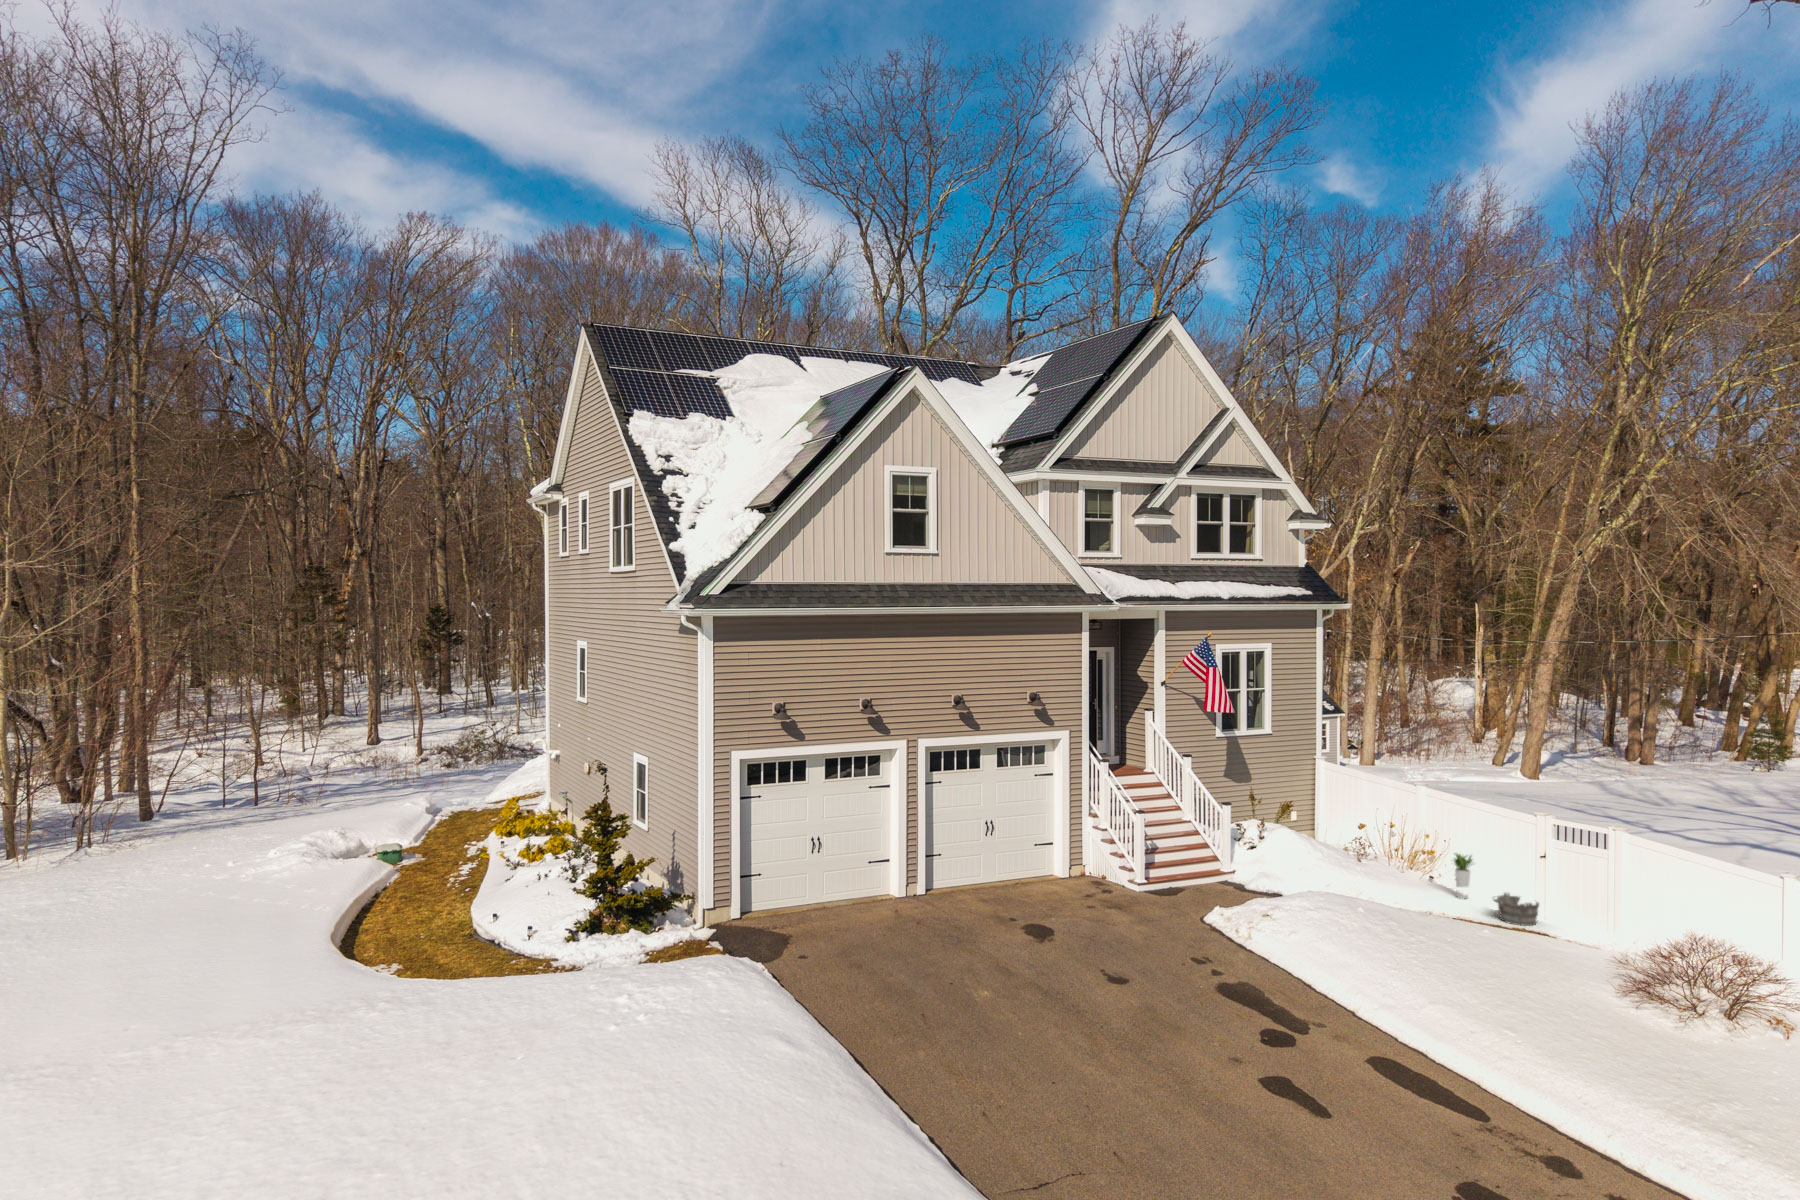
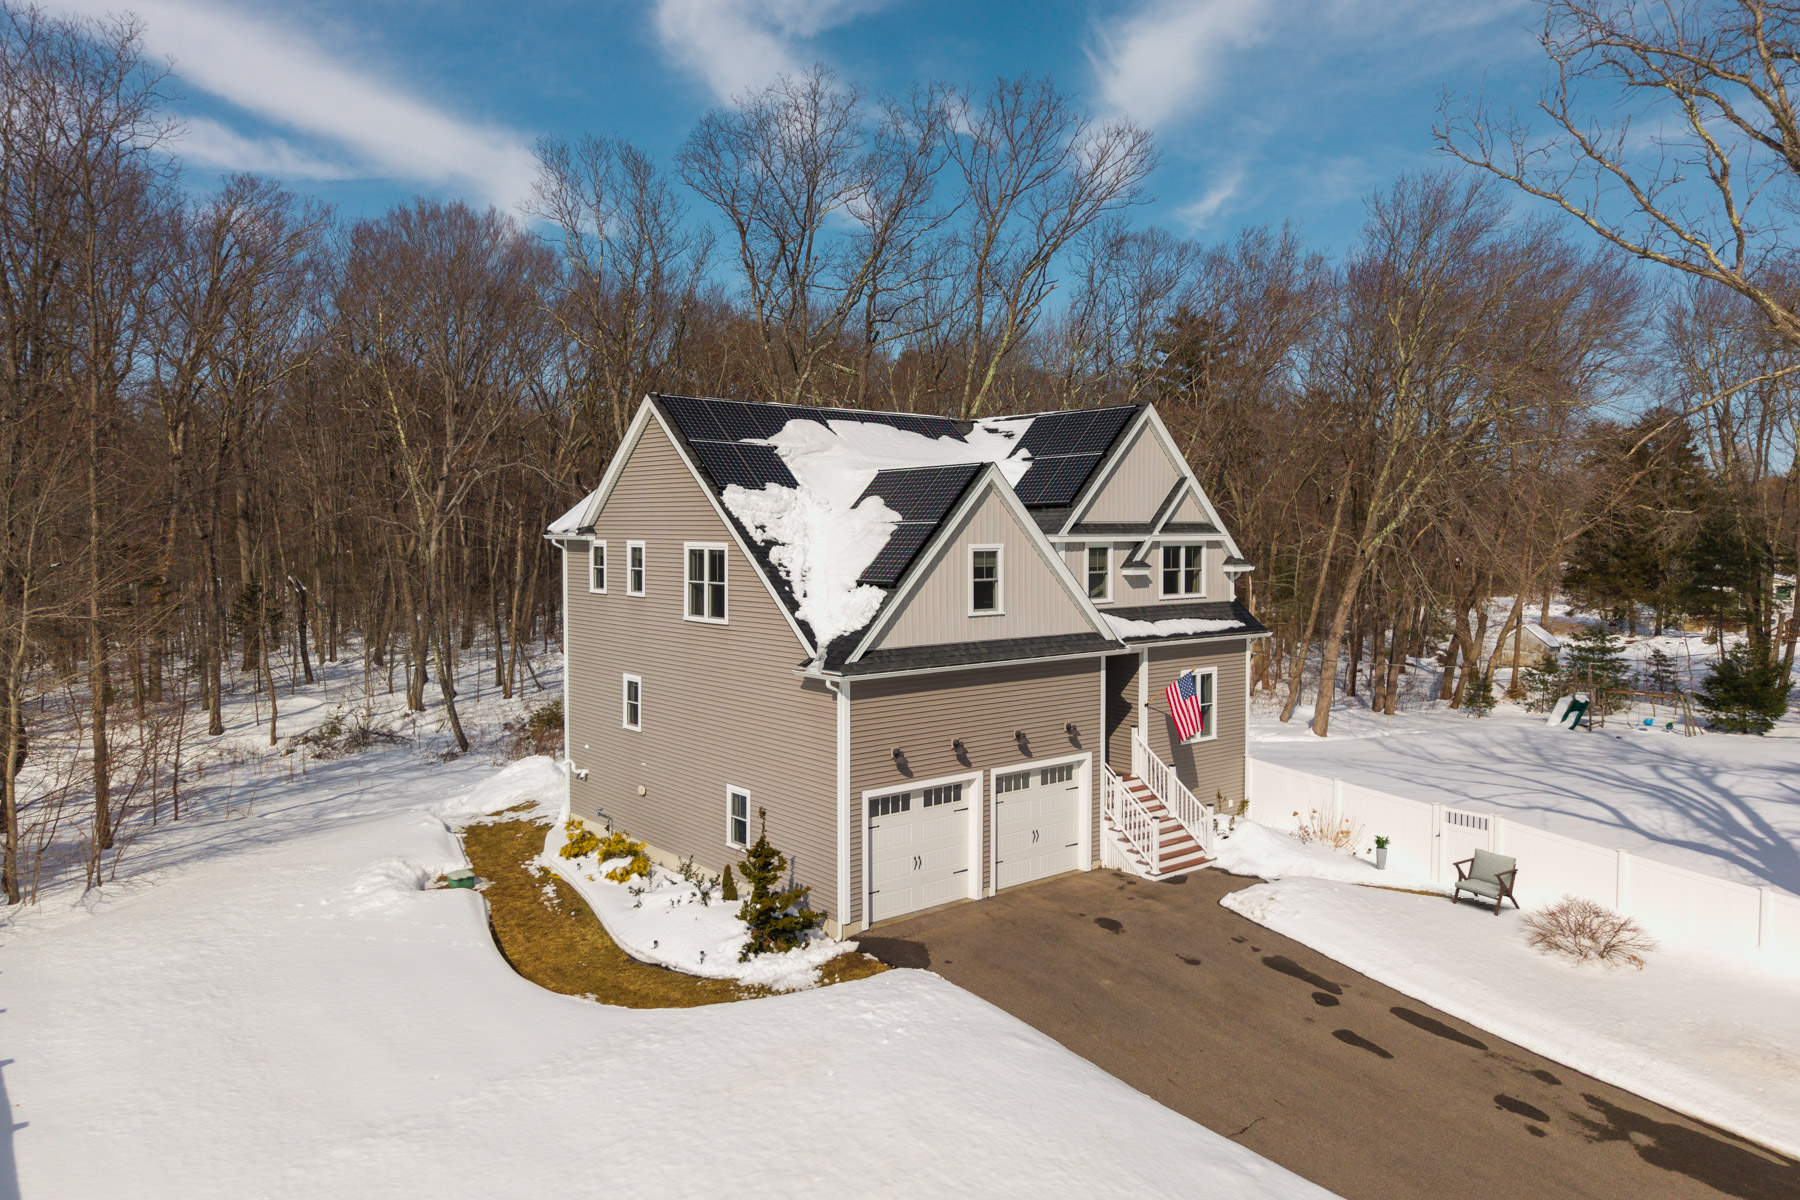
lounge chair: none [1538,868,1639,960] -> present [1453,848,1520,916]
bucket: present [1494,893,1539,926] -> none [1411,866,1445,890]

